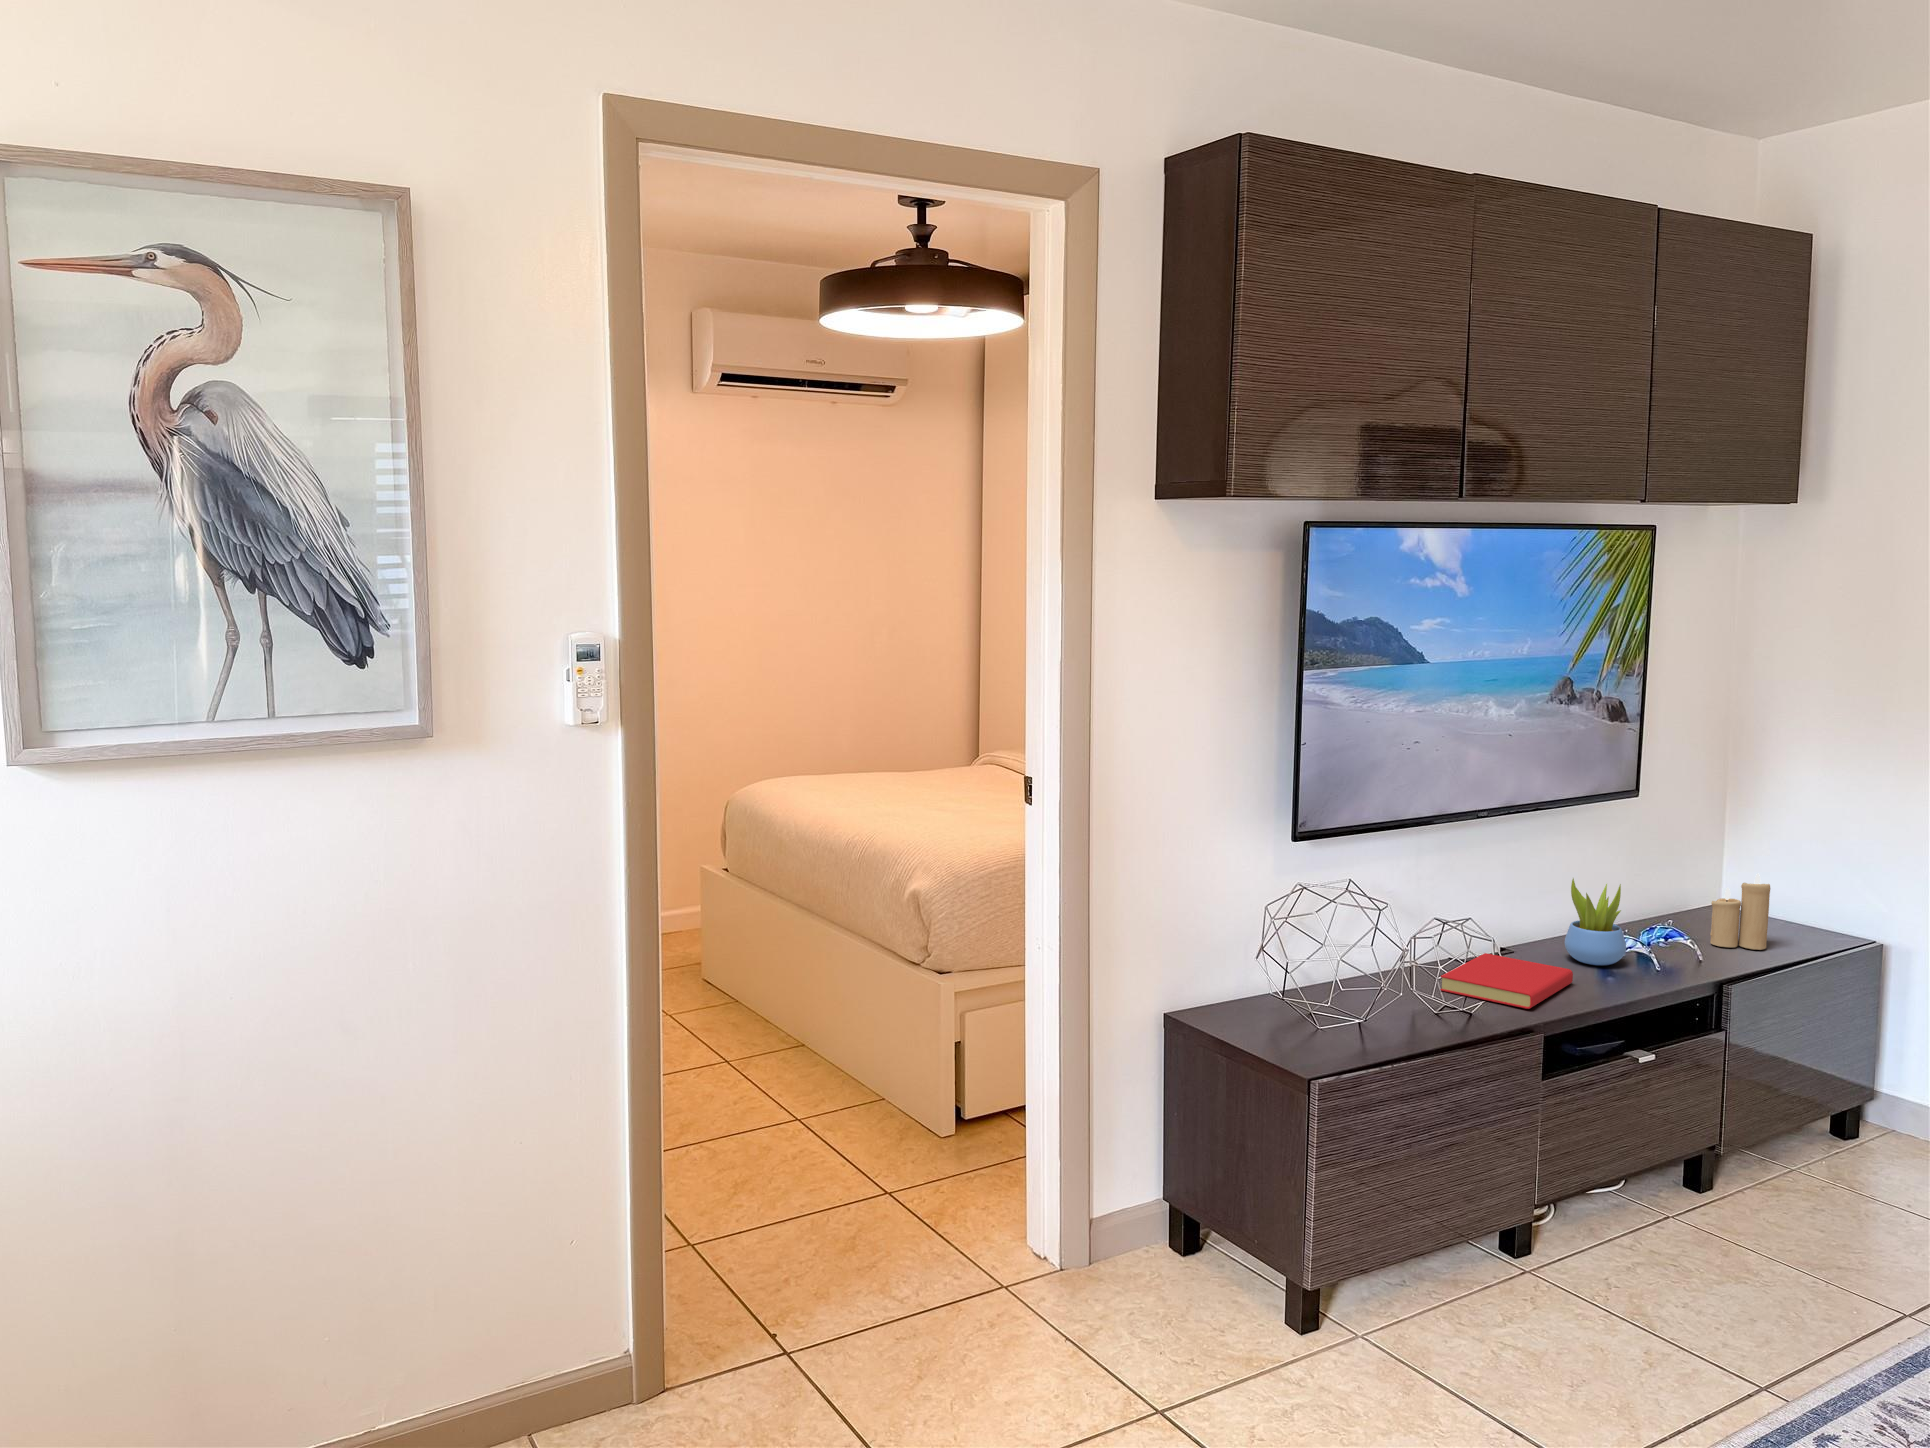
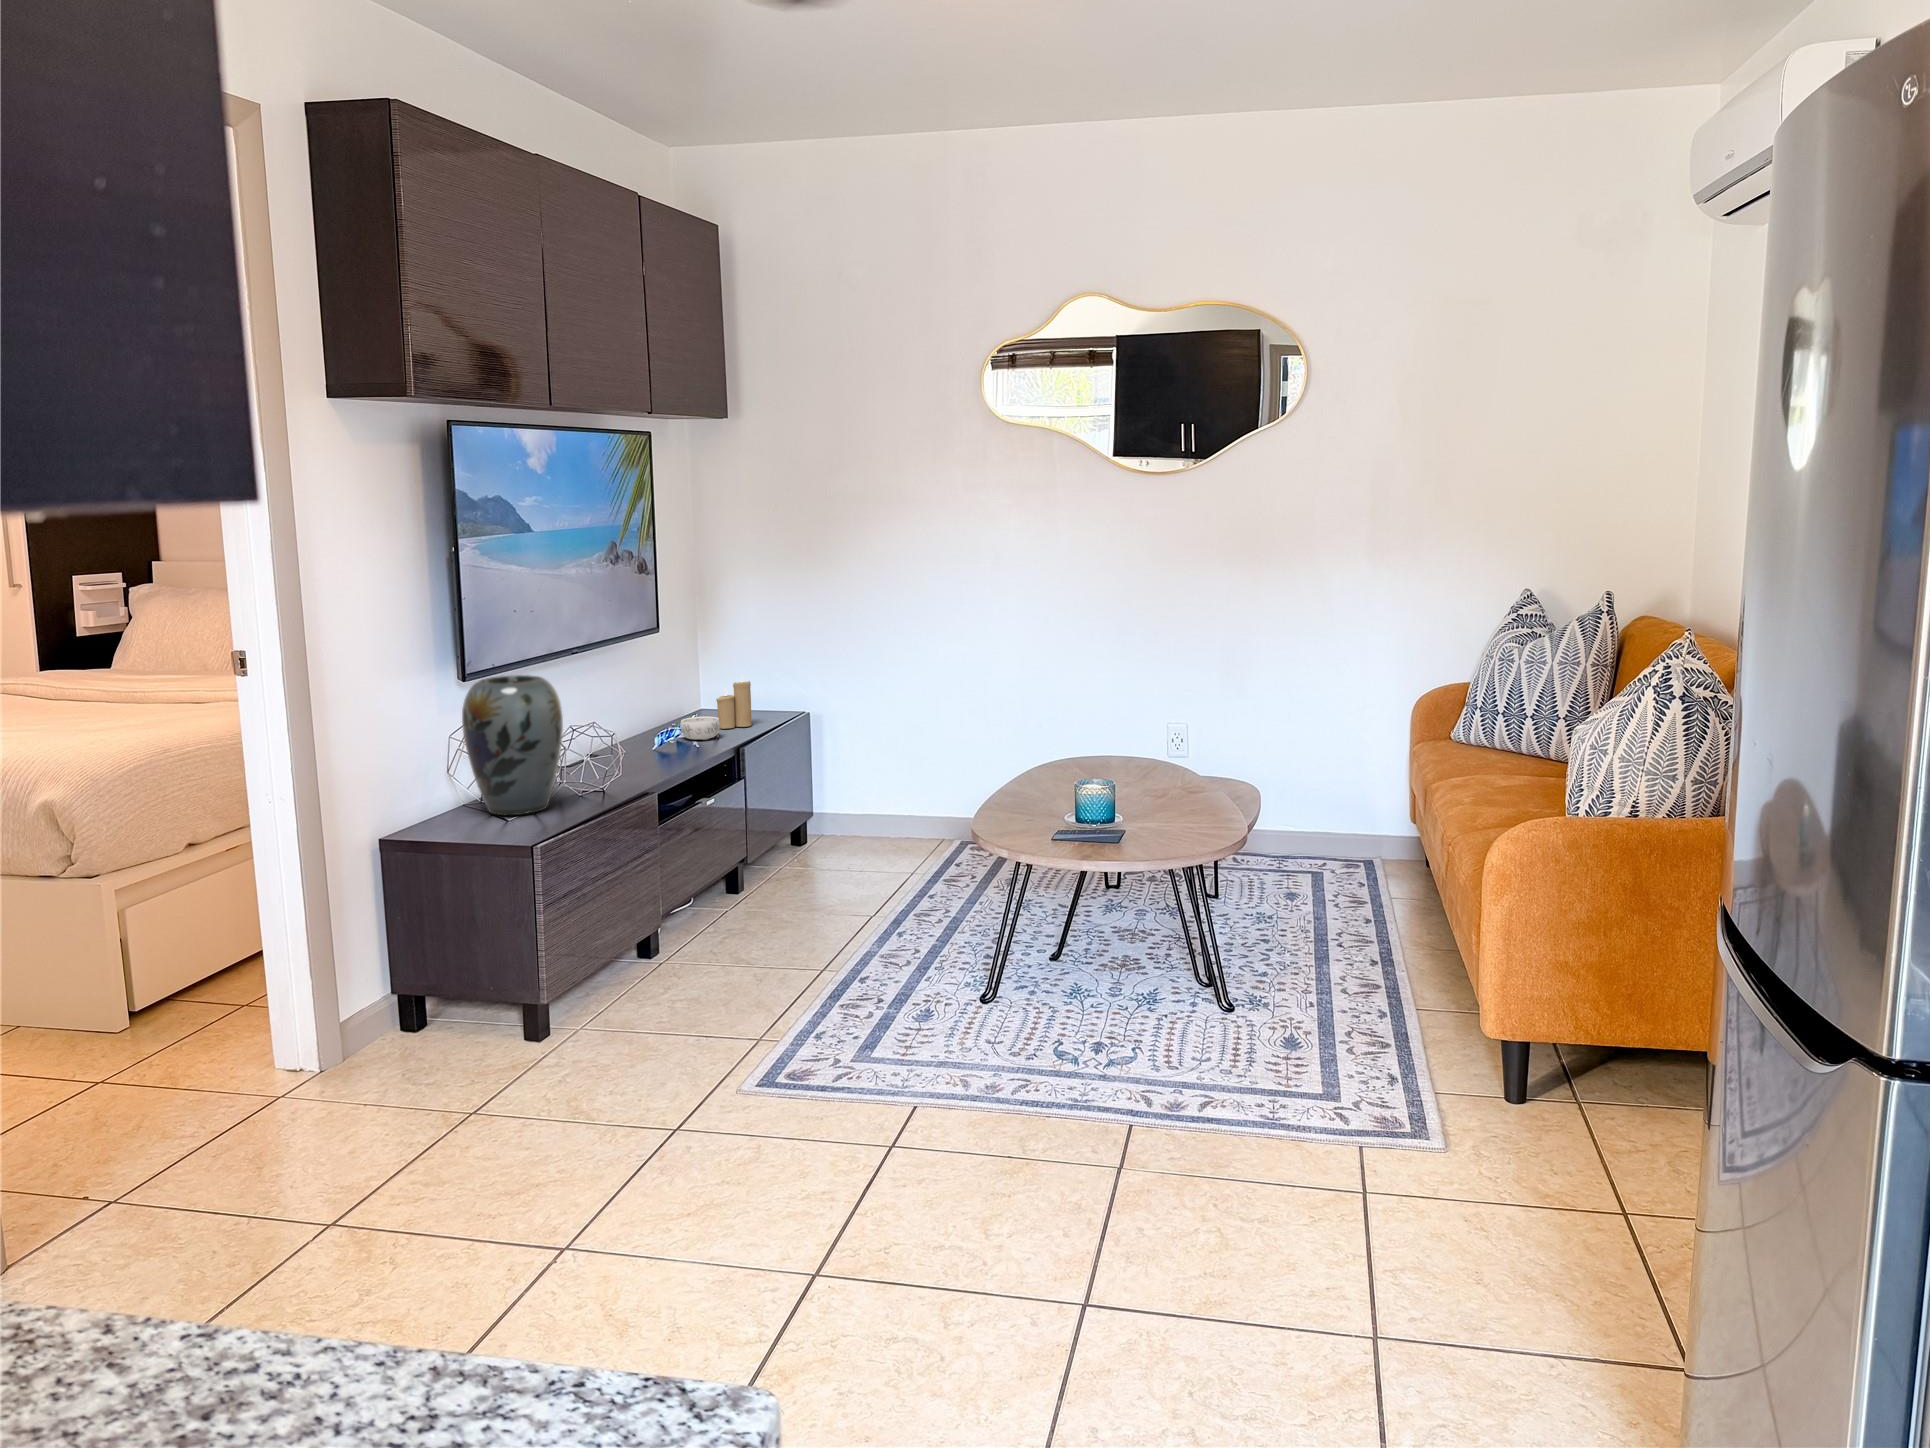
vase: none [1286,841,1412,1024] -> present [462,675,563,815]
succulent plant: present [1565,878,1626,965] -> none [636,690,678,752]
decorative bowl: none [1642,923,1704,960] -> present [680,717,720,740]
book: present [1440,953,1573,1009] -> none [572,754,655,784]

